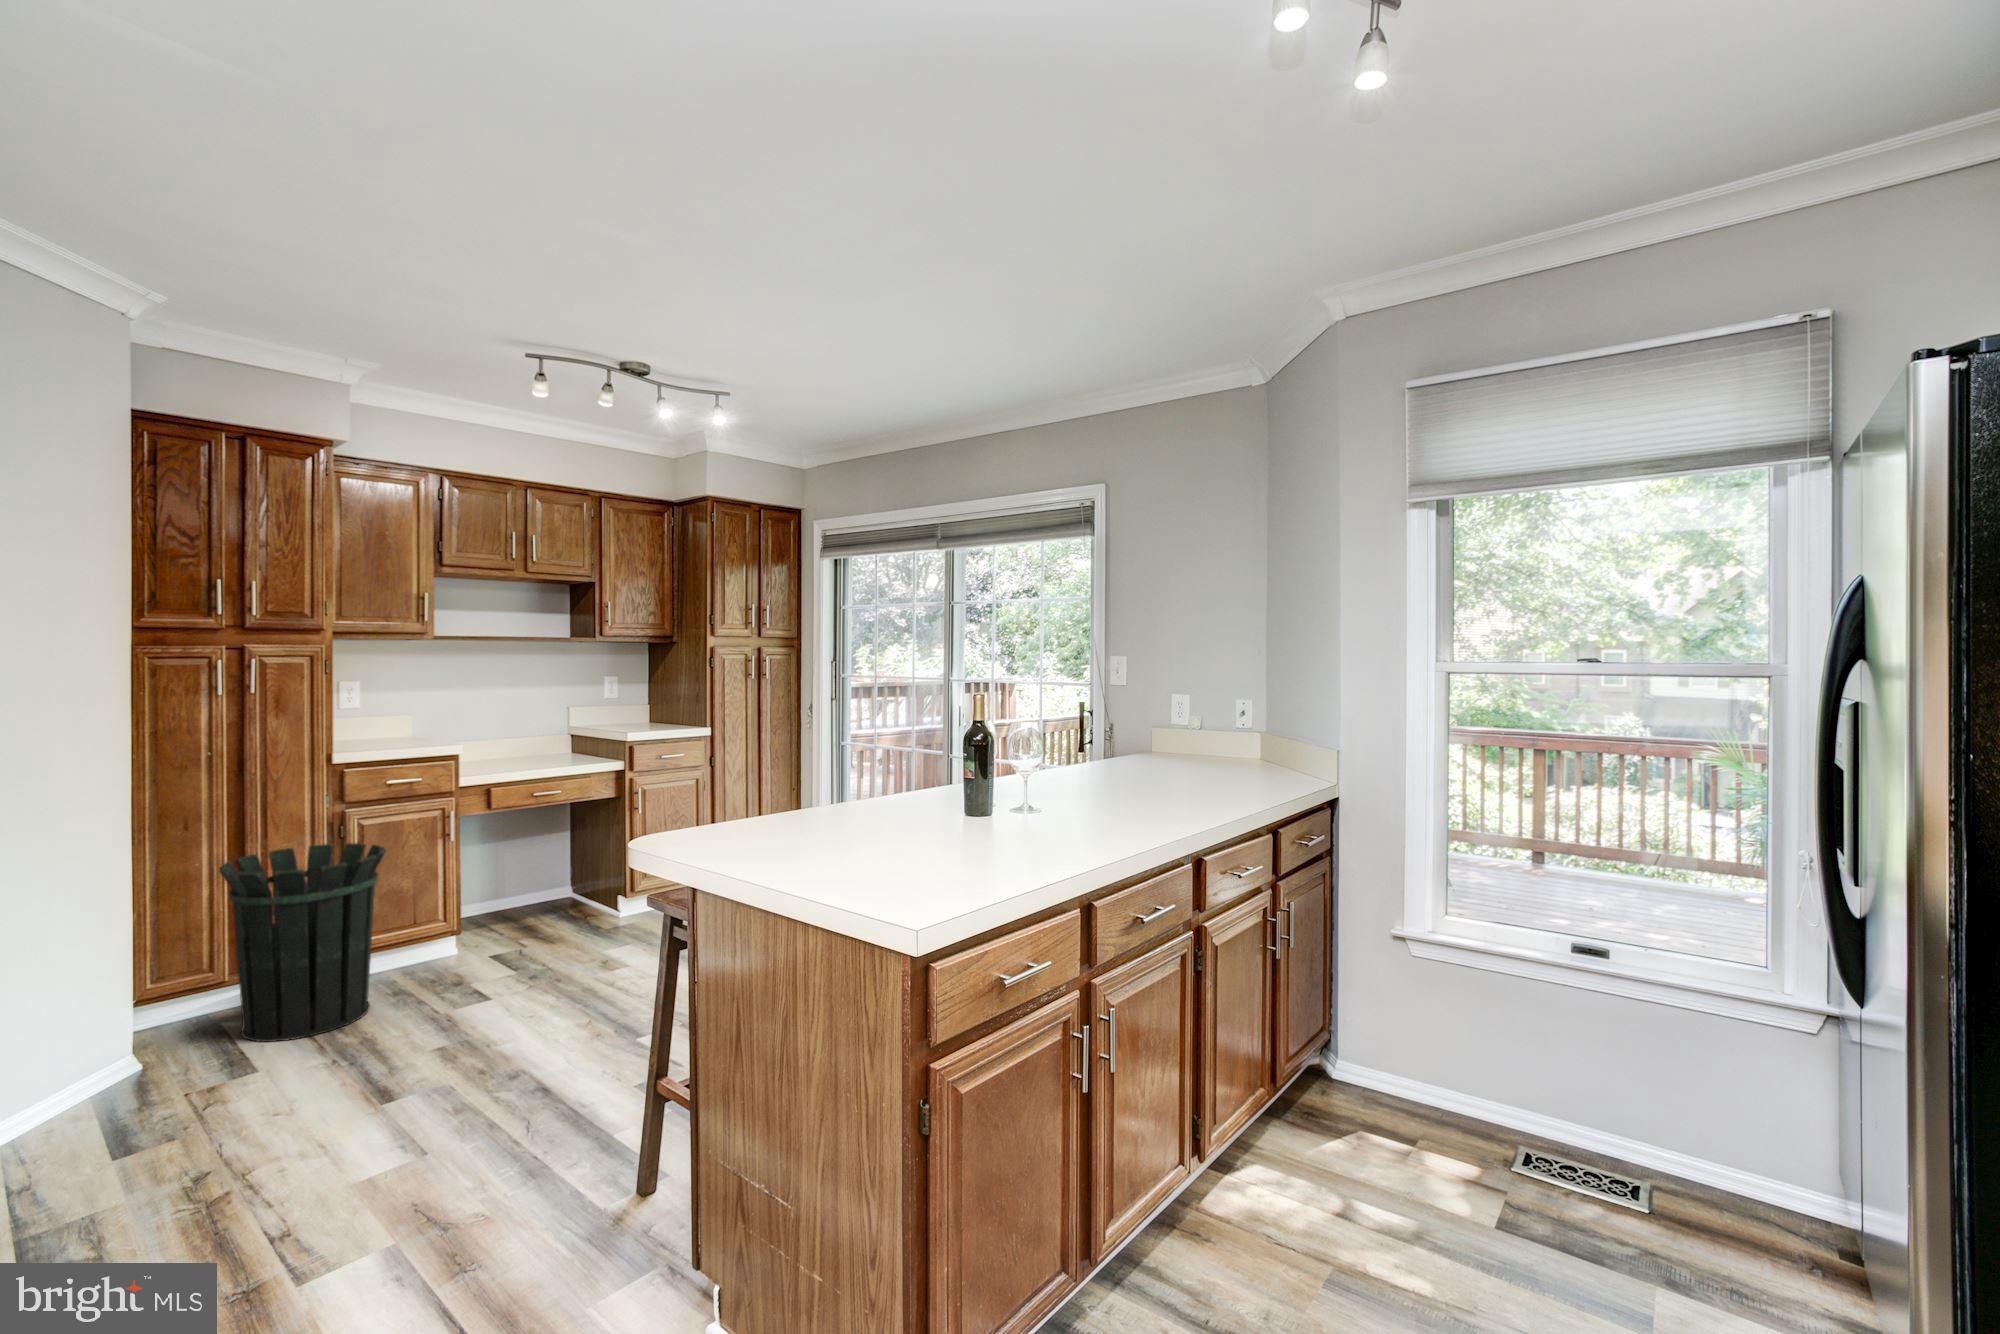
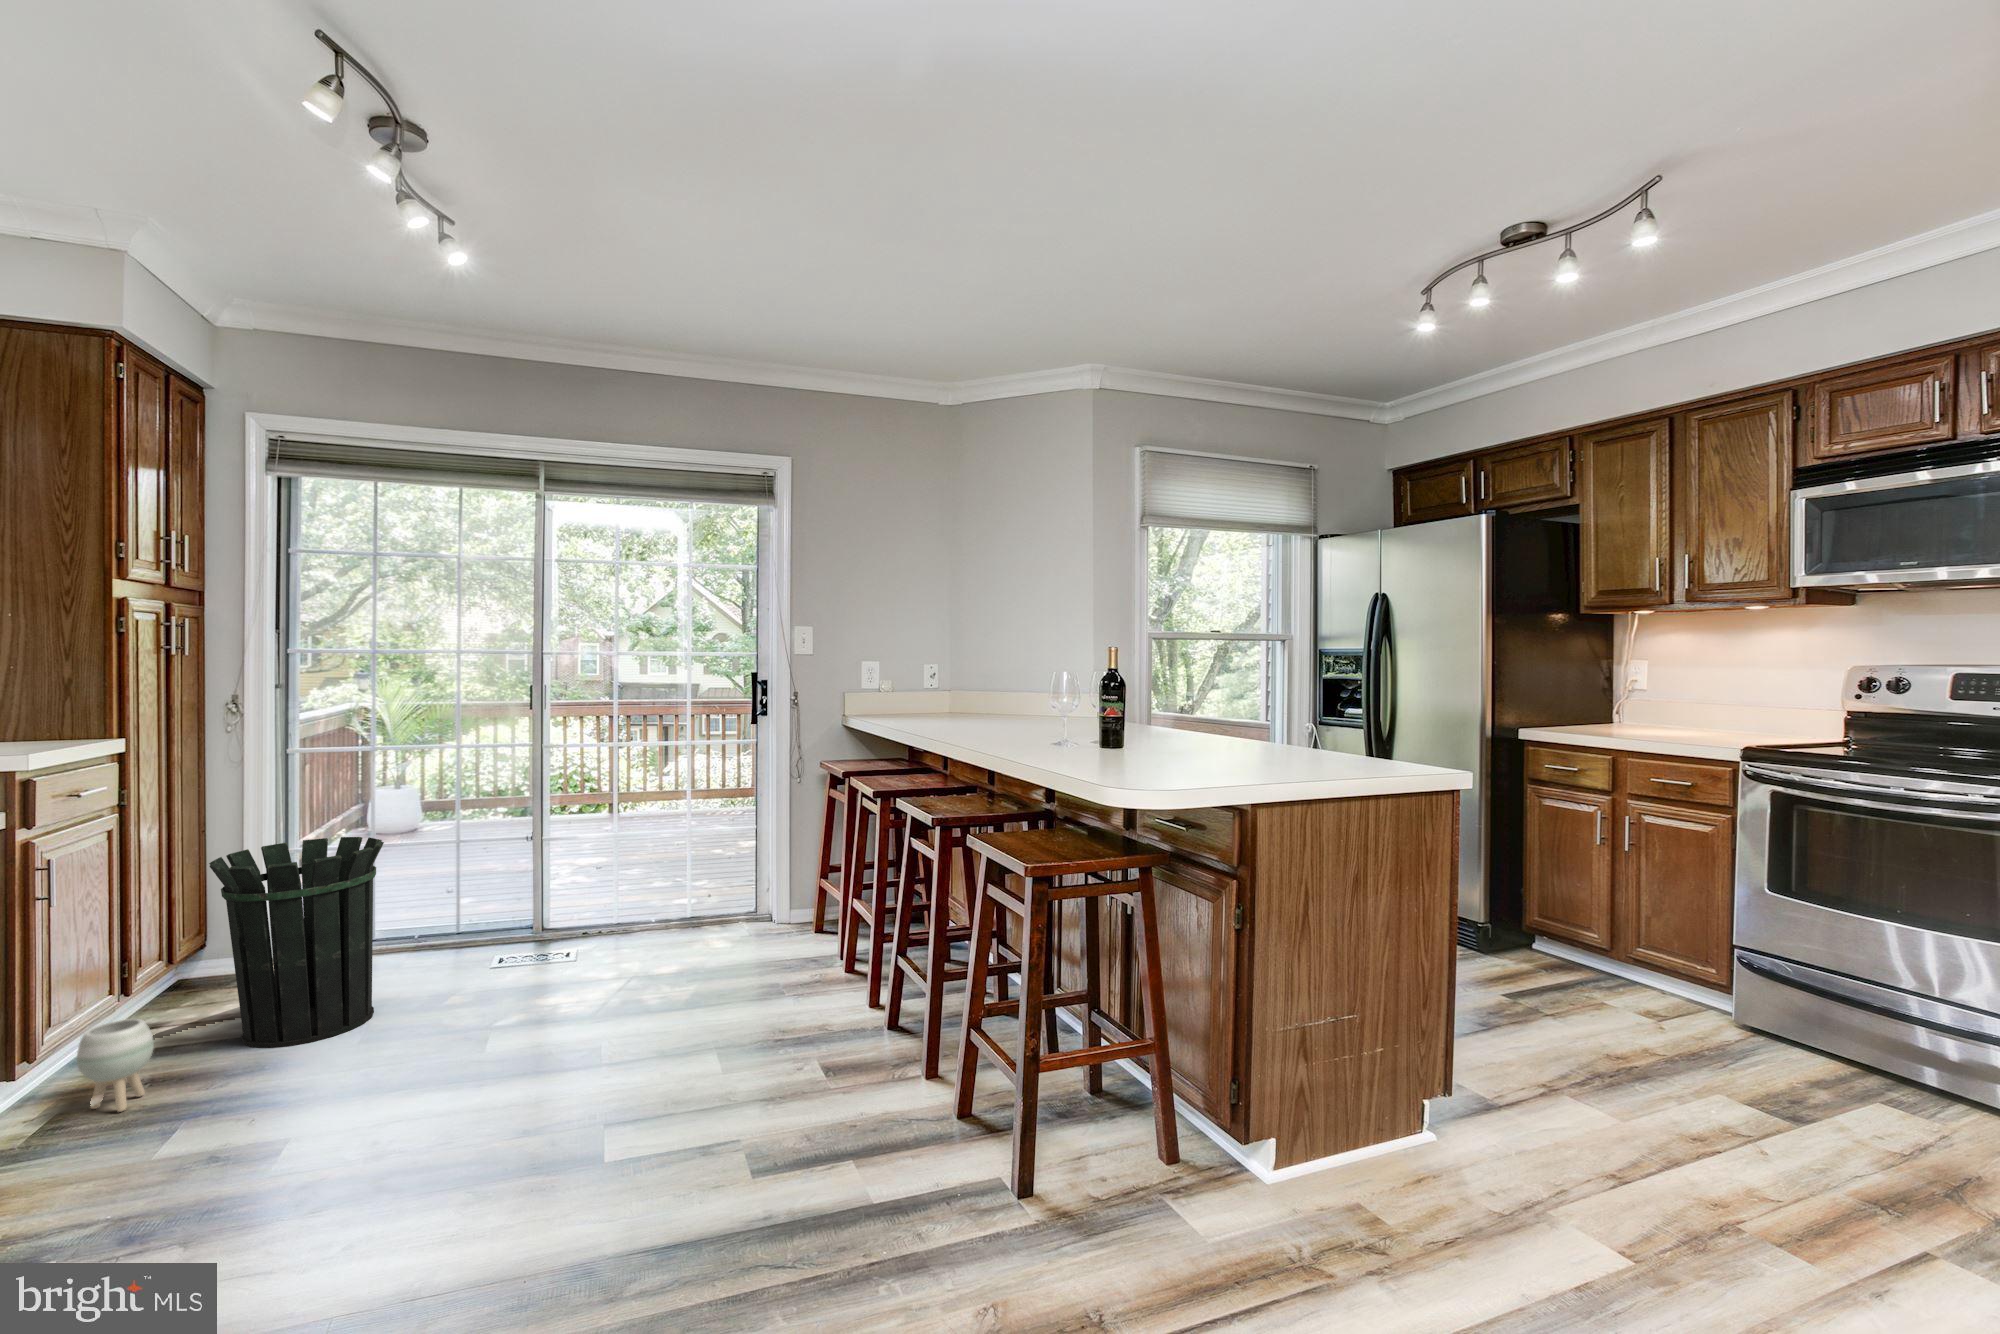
planter: none [81,1017,157,1106] -> present [77,1019,154,1112]

